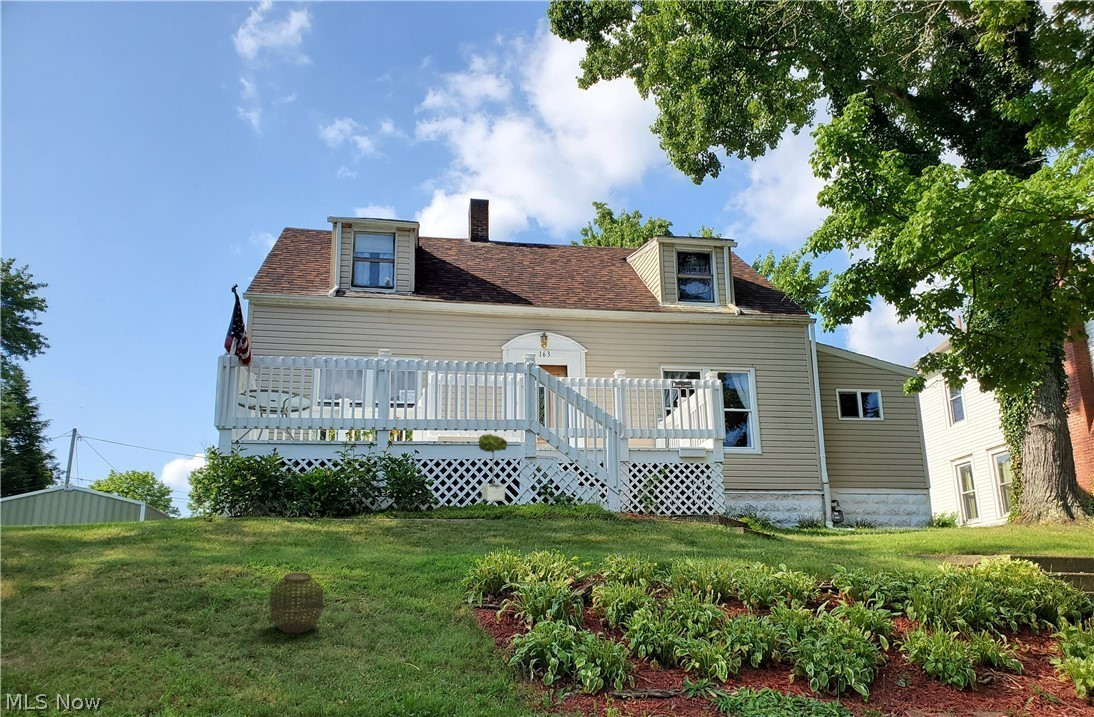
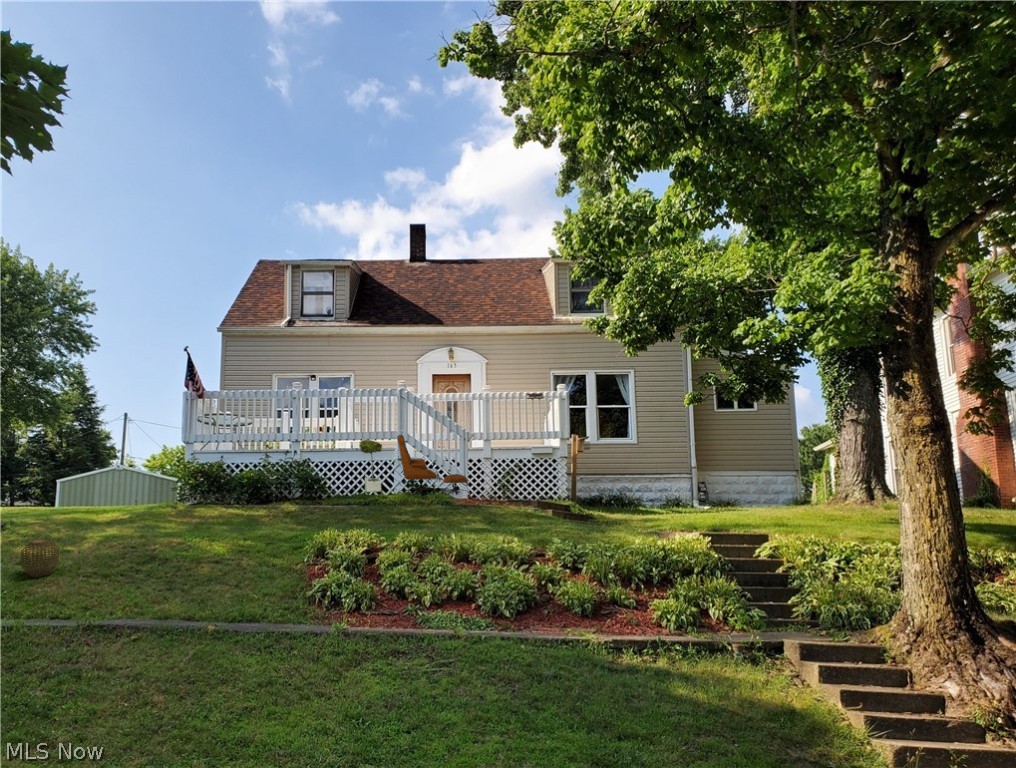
lounge chair: none [528,429,614,506] -> present [397,435,468,495]
woven basket: present [270,573,323,633] -> present [20,539,59,577]

